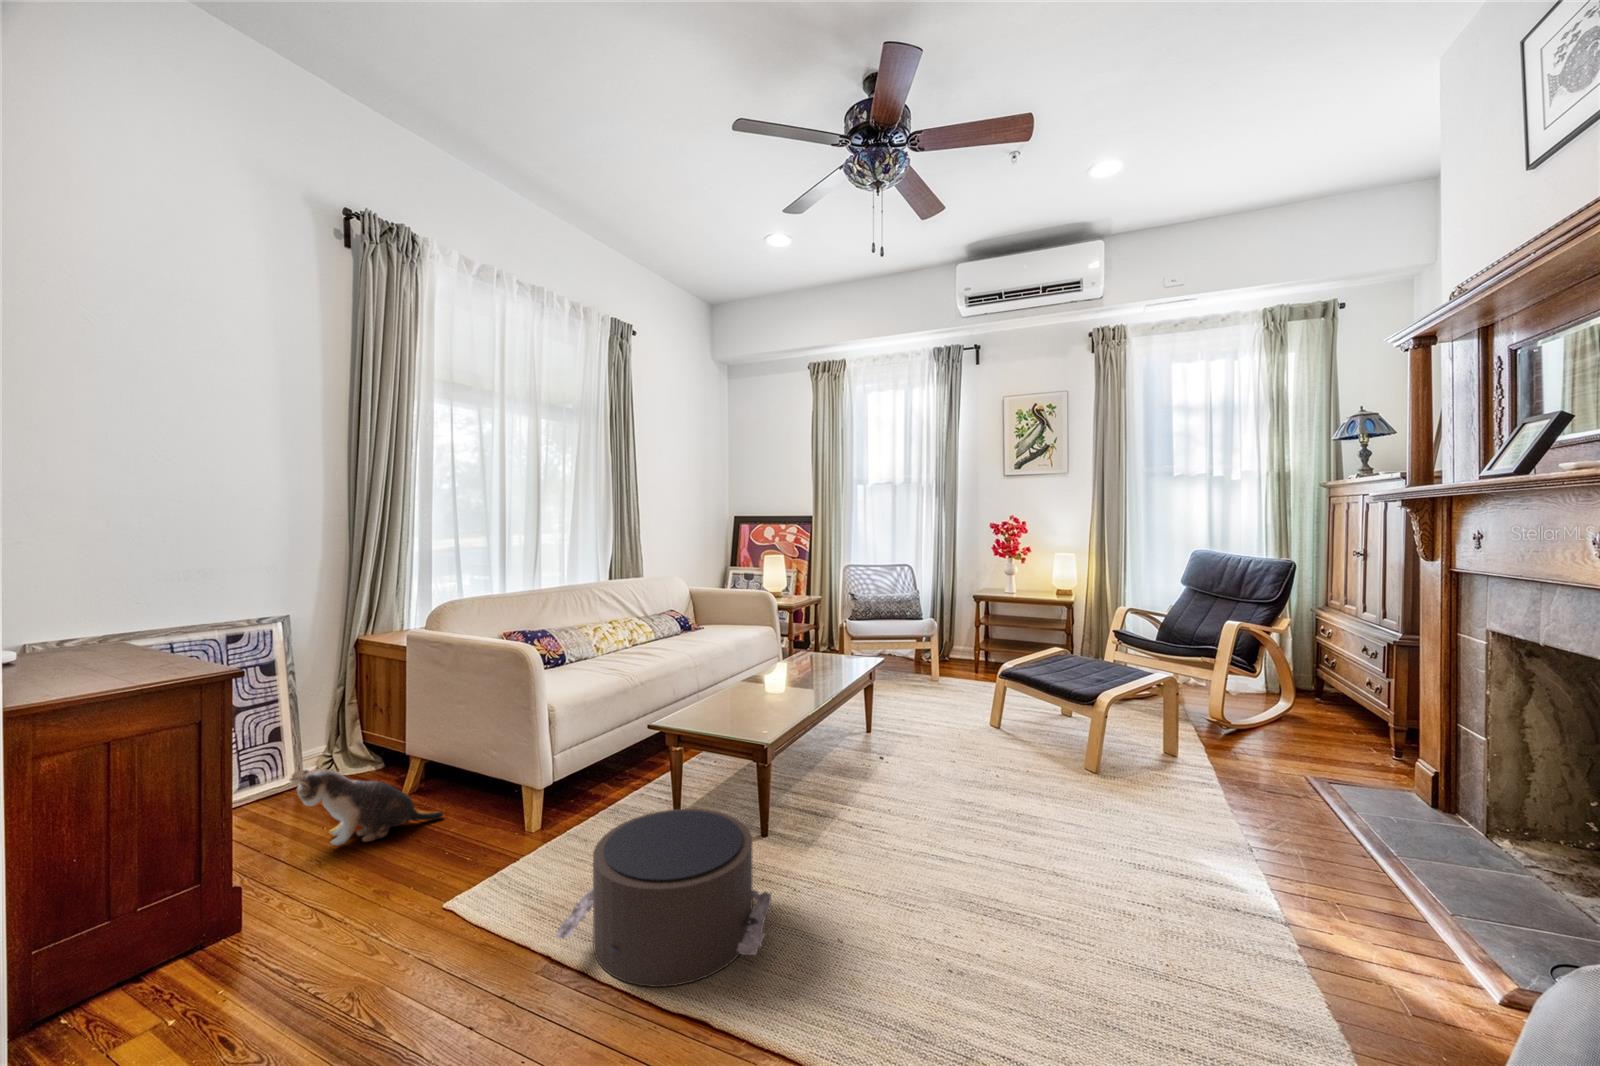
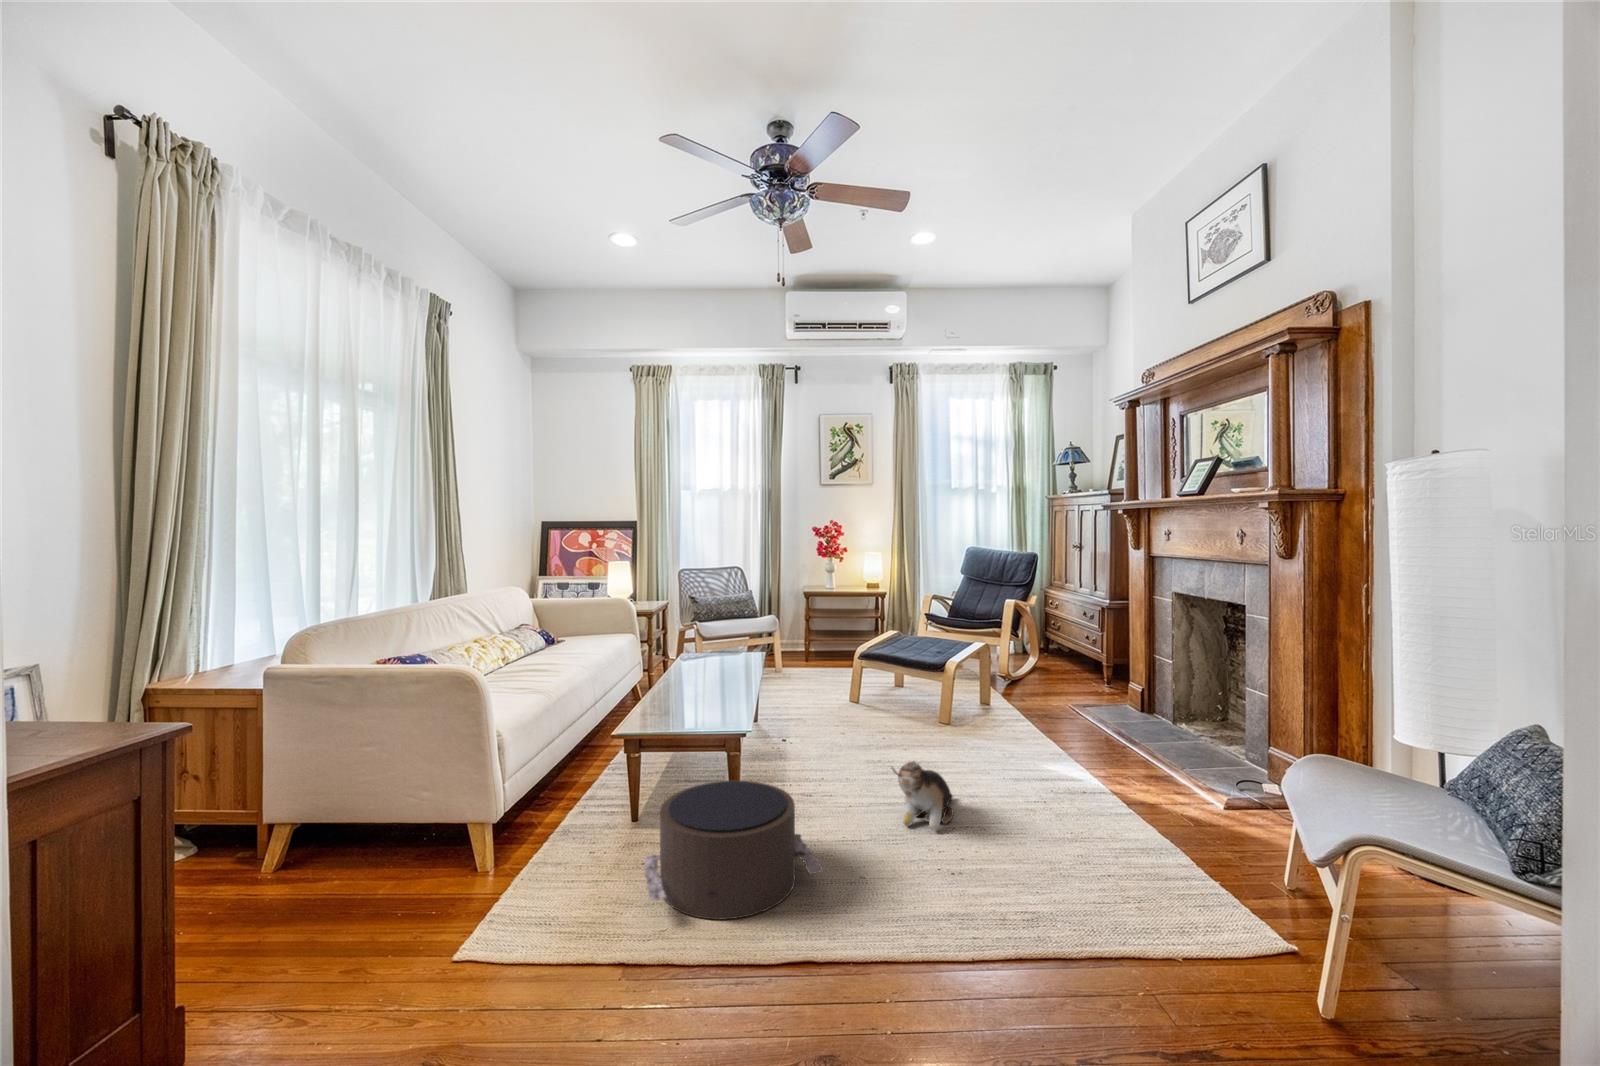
plush toy: present [290,769,443,845] -> present [892,761,954,830]

